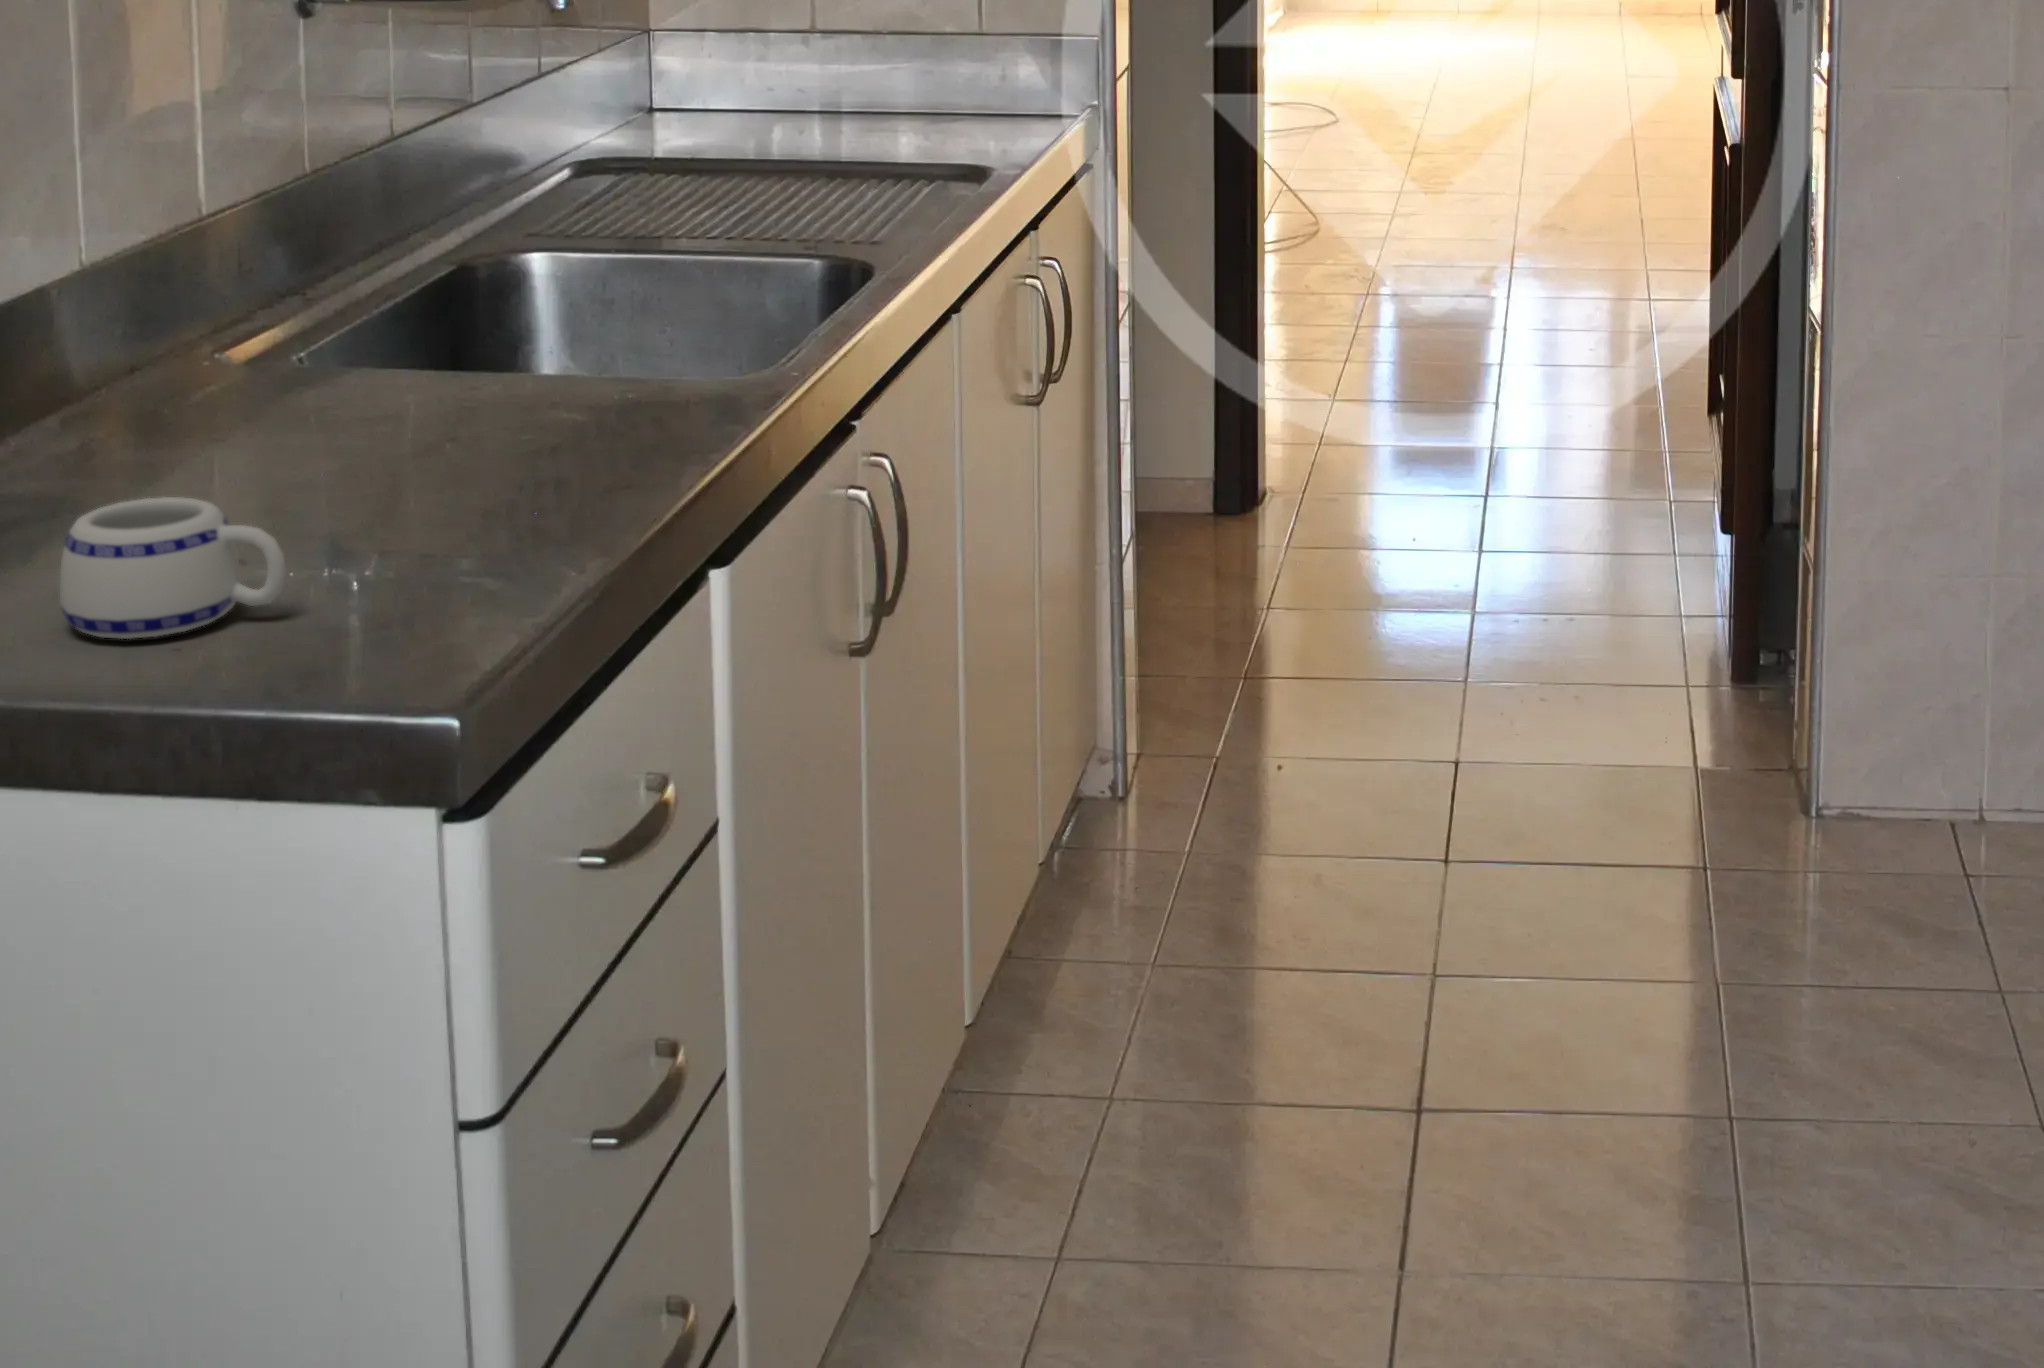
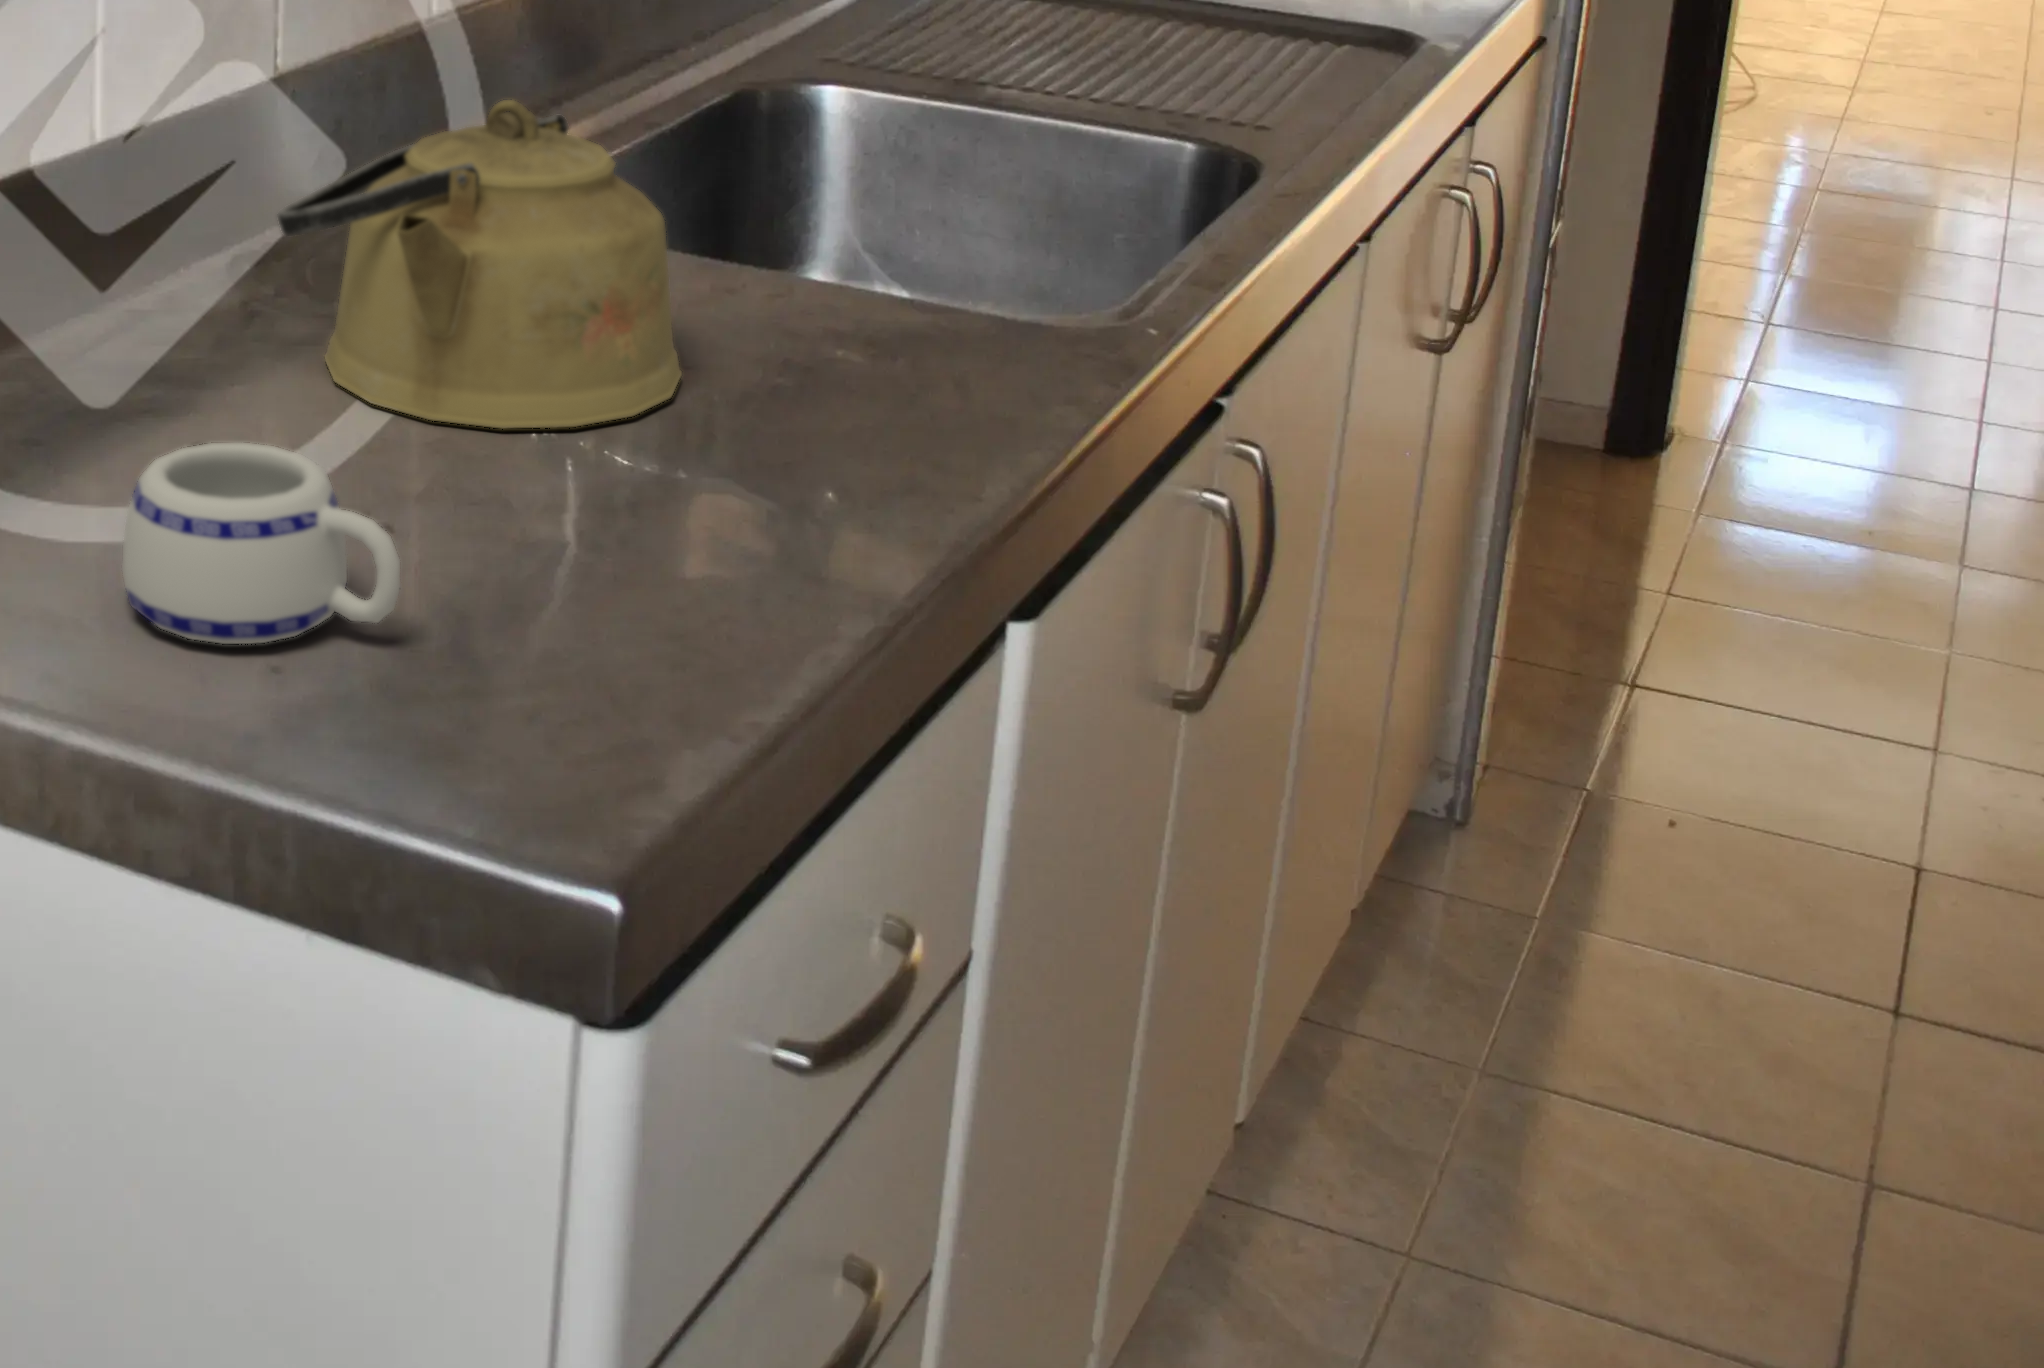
kettle: none [124,249,461,495] -> present [277,100,682,429]

